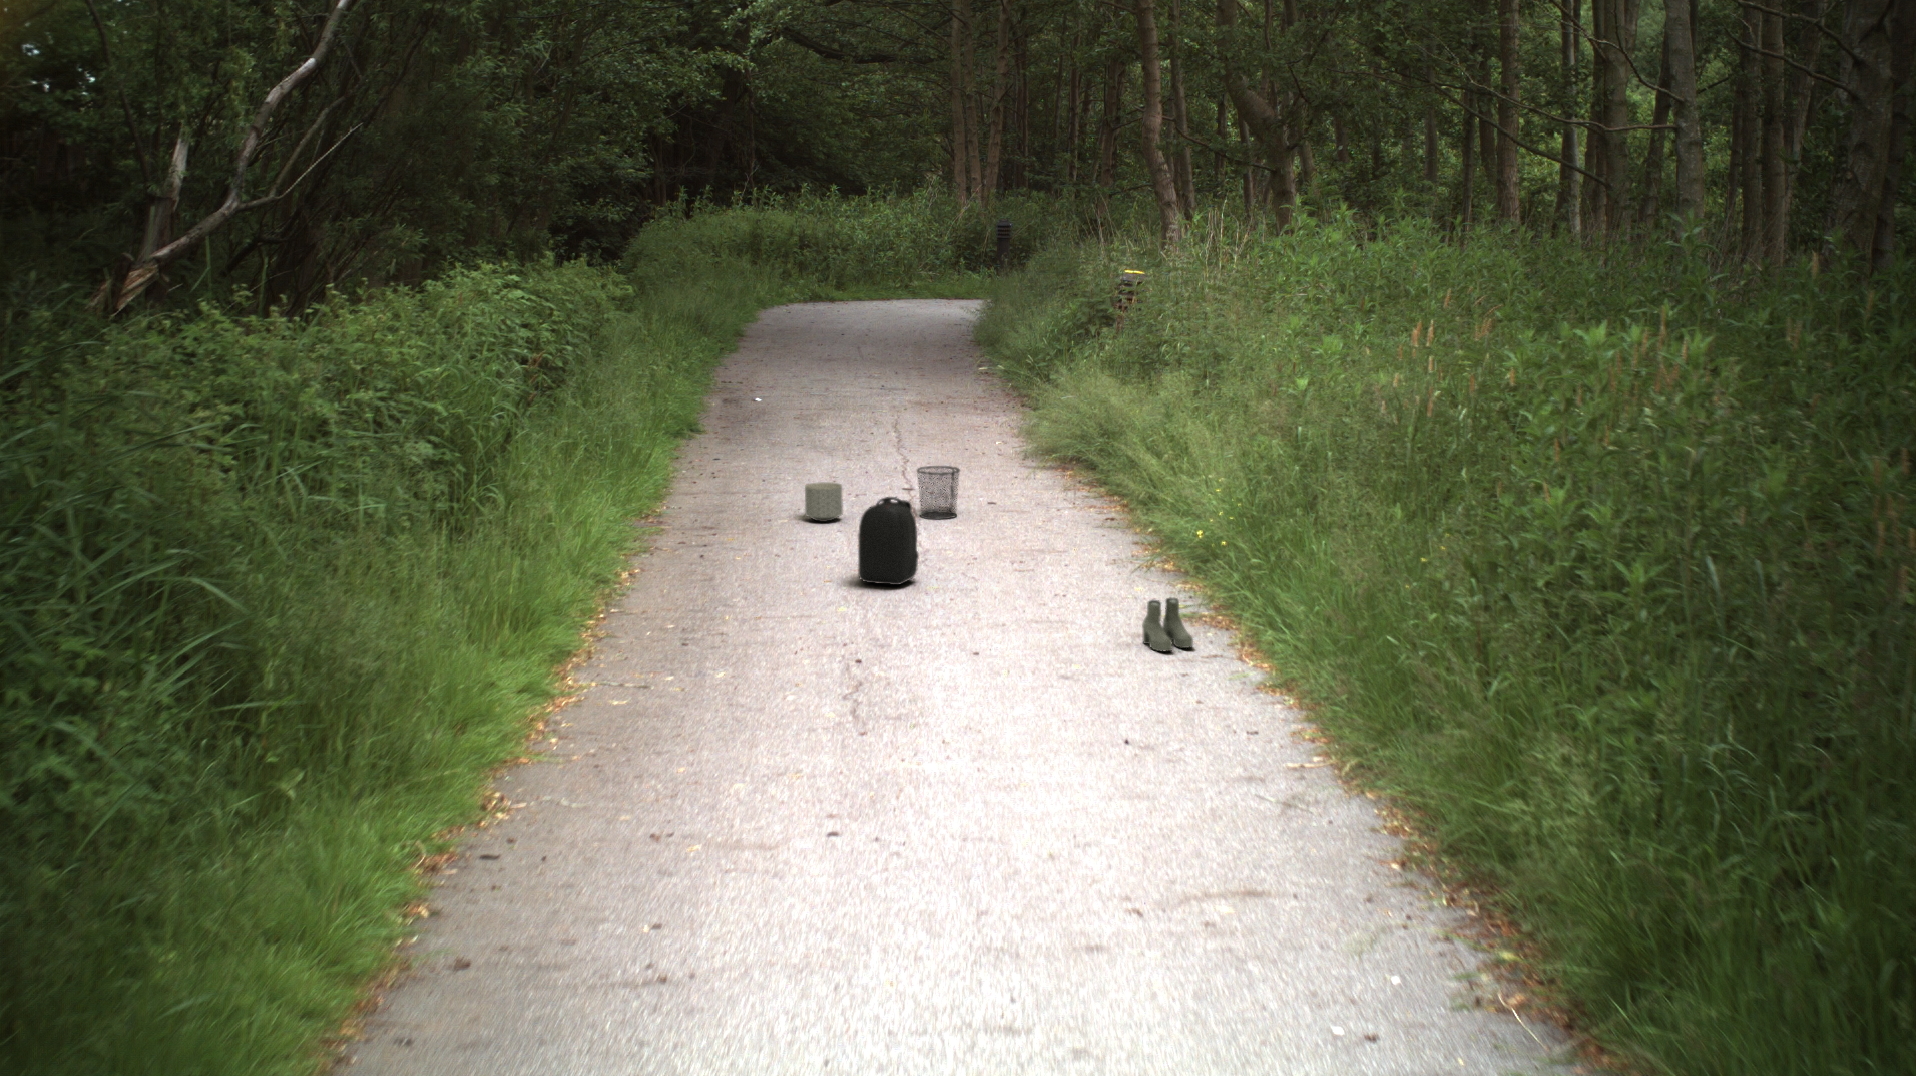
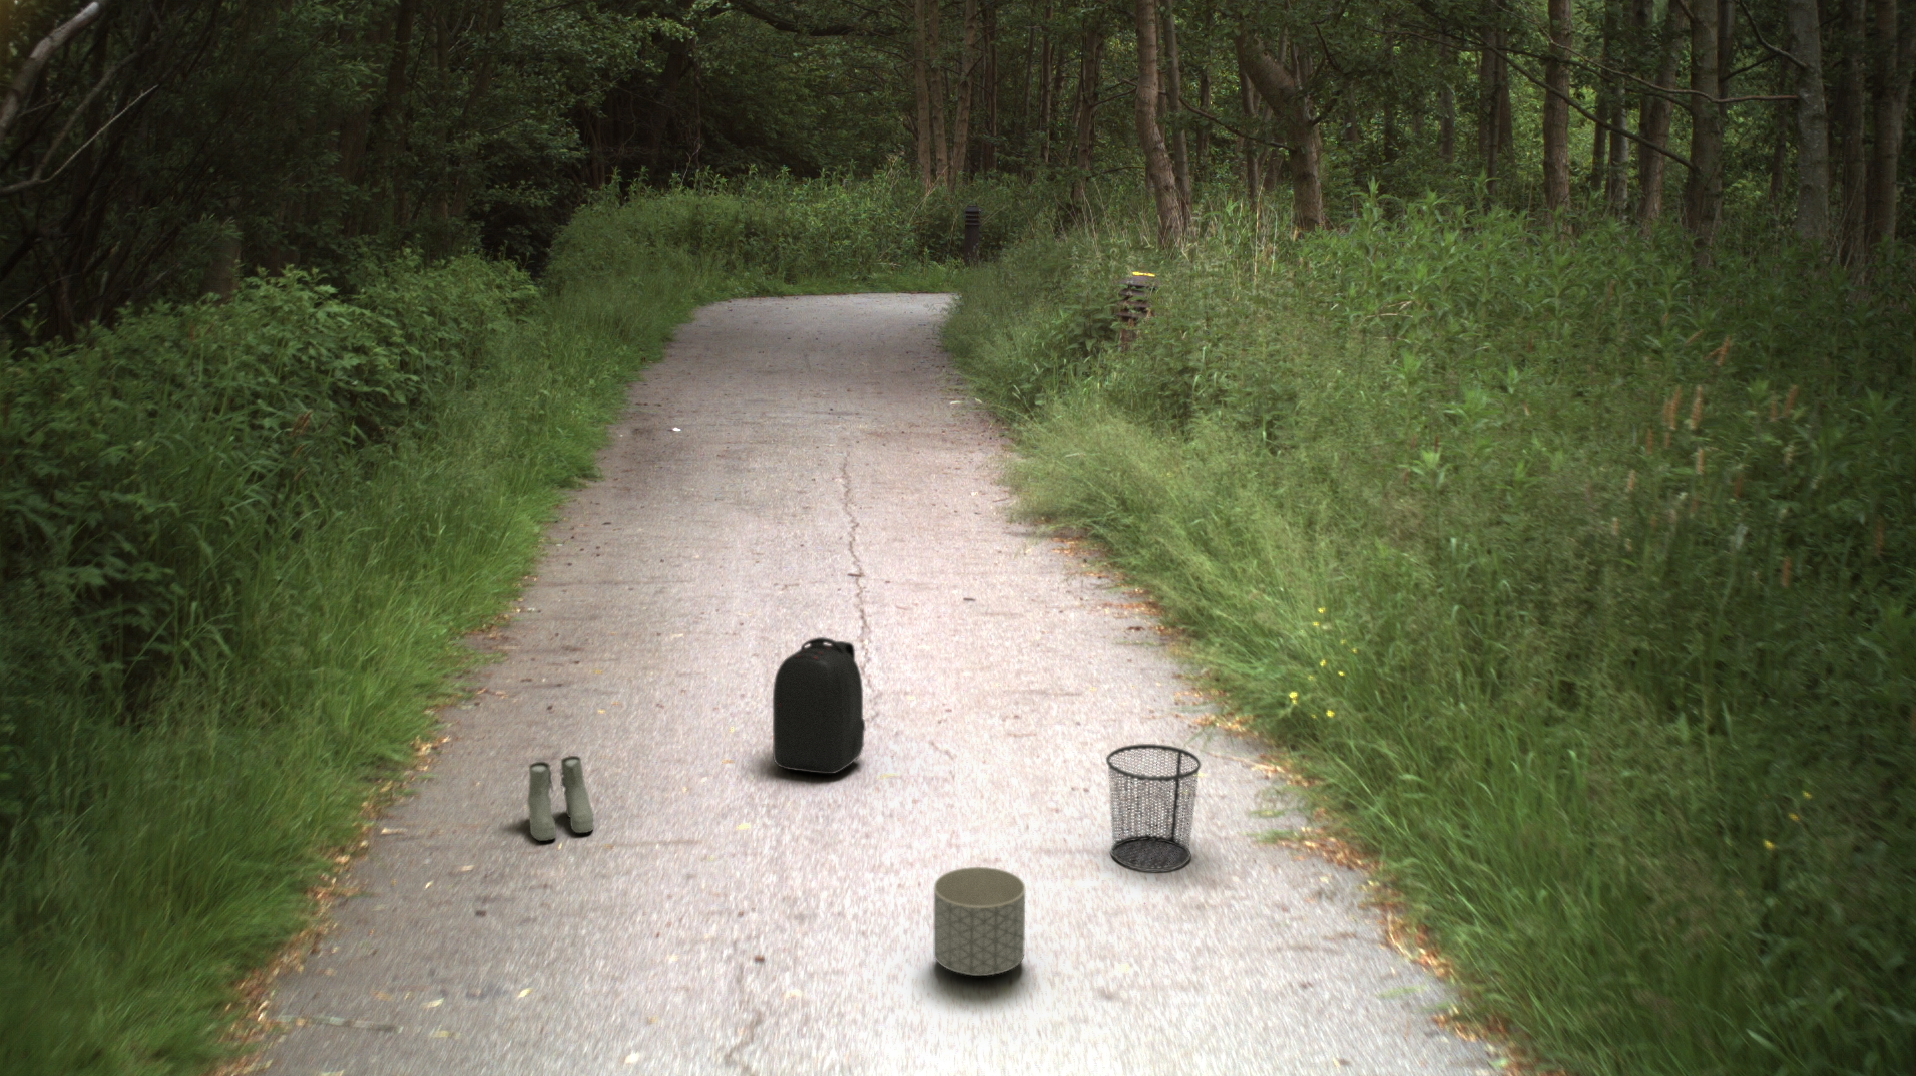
trash can: present [917,466,960,519] -> present [1106,744,1201,871]
planter: present [805,482,843,522] -> present [933,867,1025,976]
boots: present [1142,598,1193,651] -> present [527,756,594,841]

